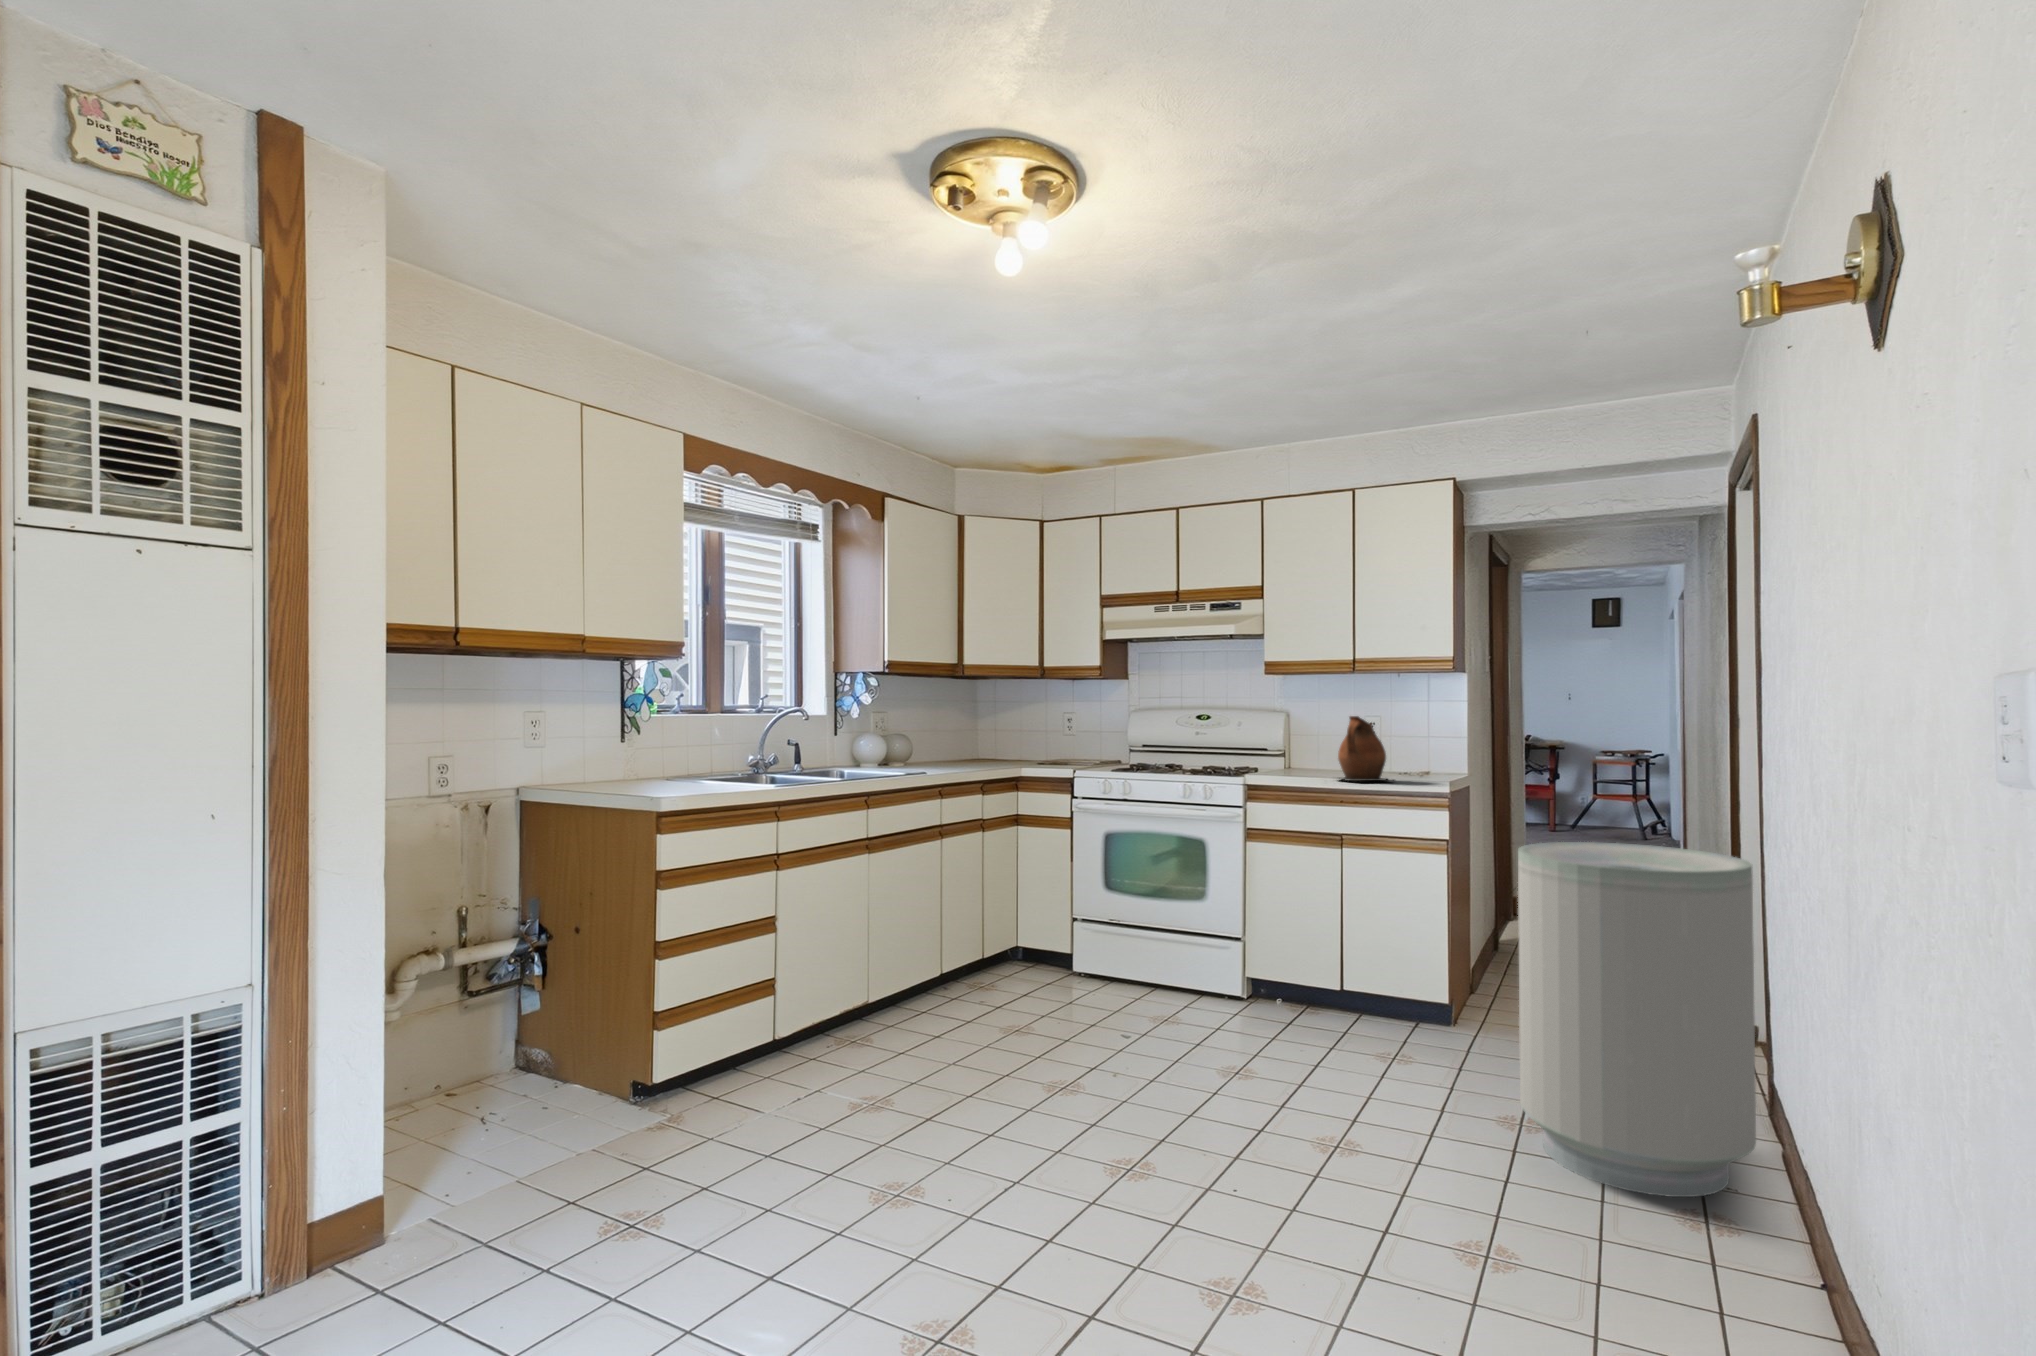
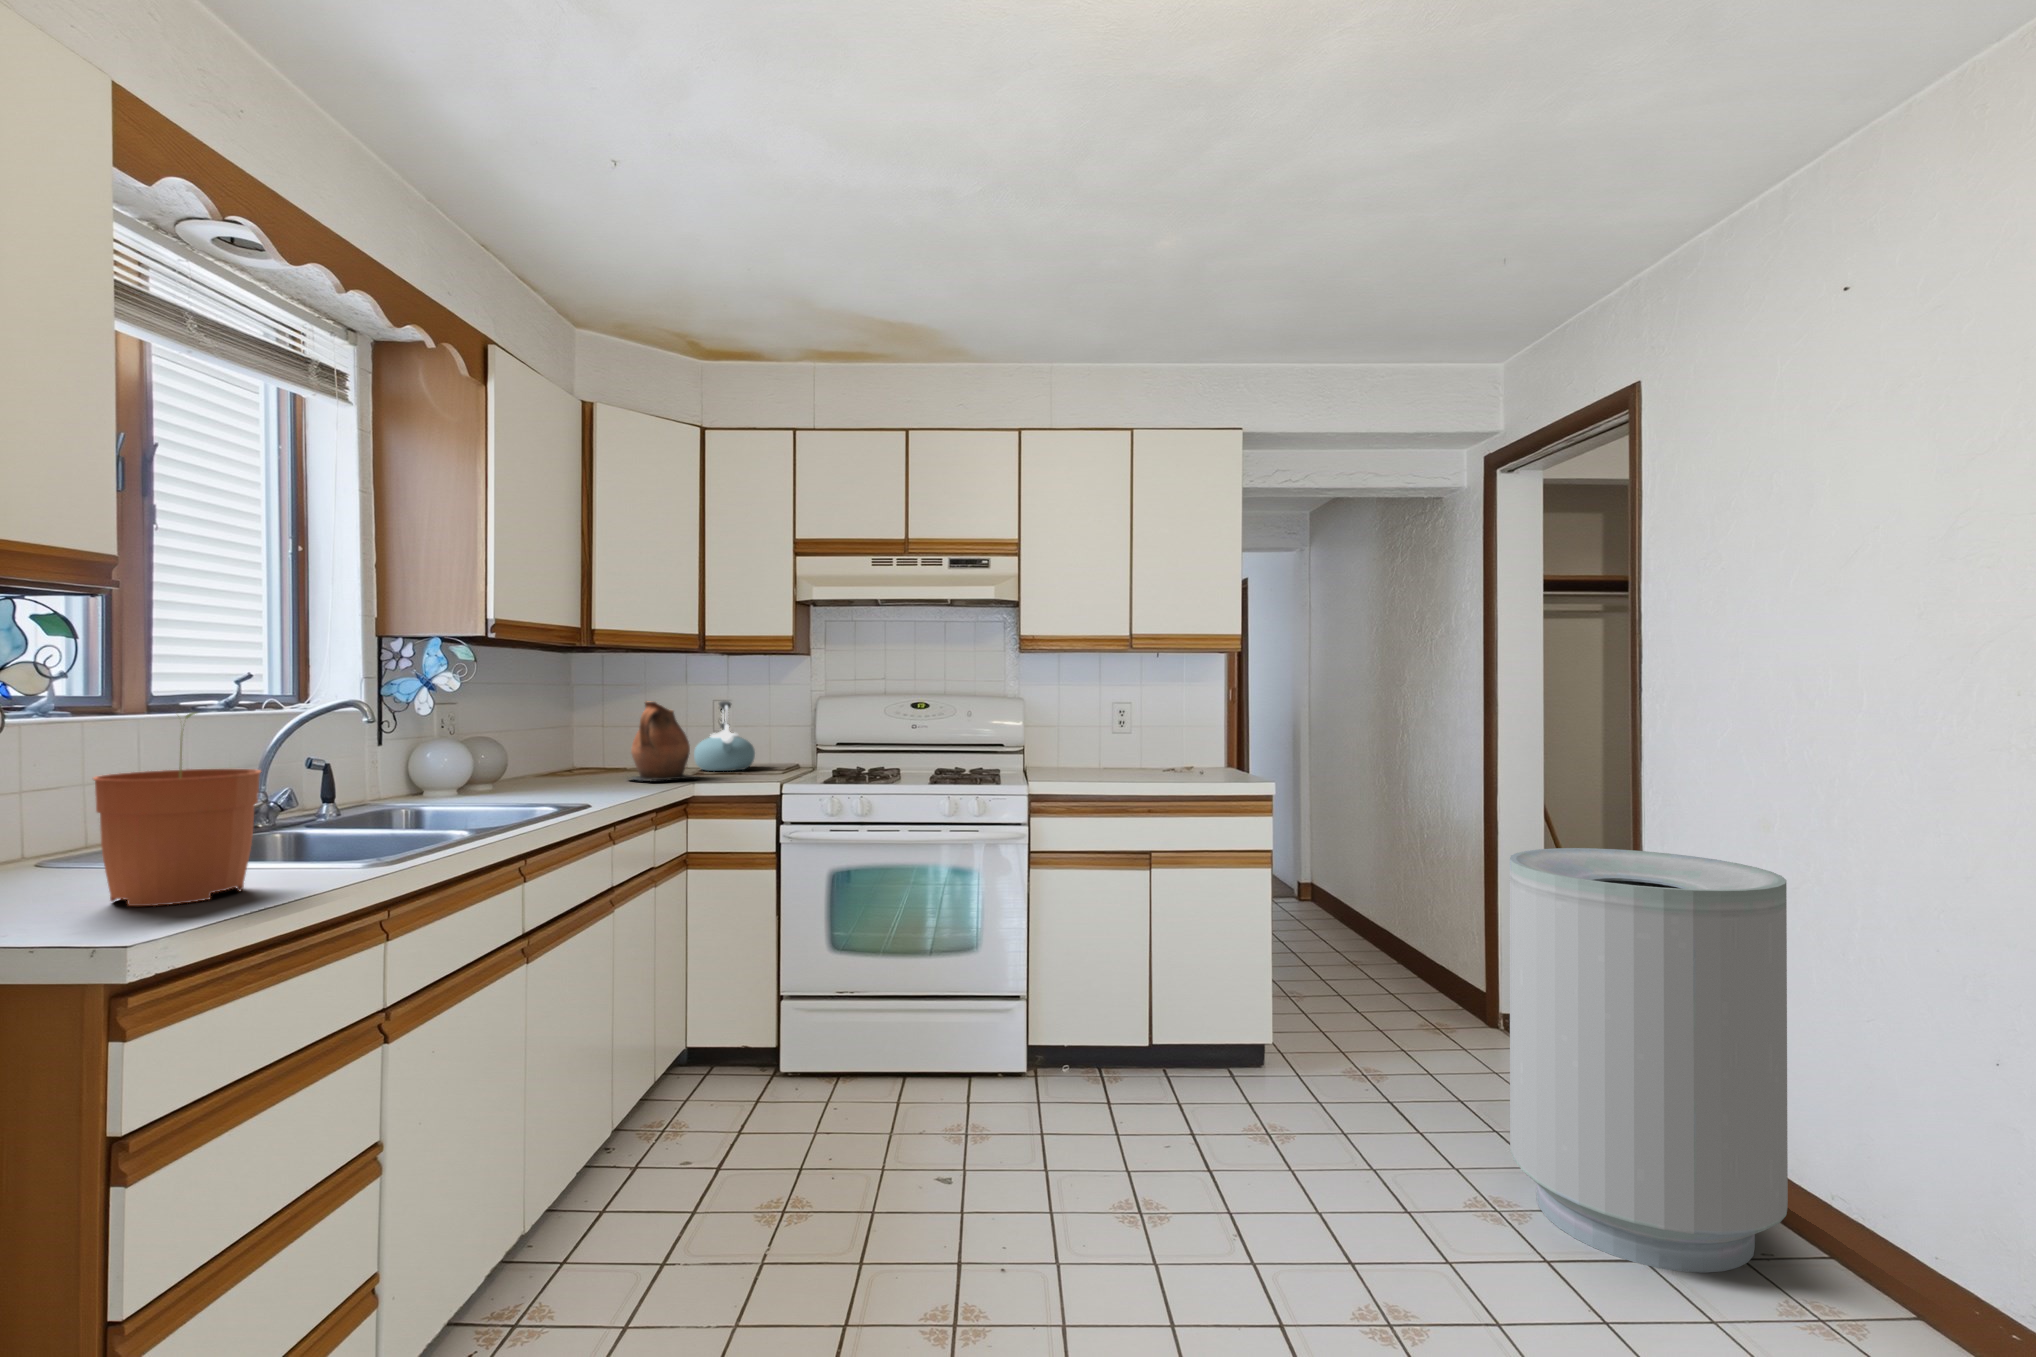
plant pot: none [668,711,725,790] -> present [93,712,261,906]
kettle: none [1042,712,1084,762] -> present [694,701,755,771]
ceramic pitcher: present [1338,716,1389,781] -> present [630,702,697,781]

